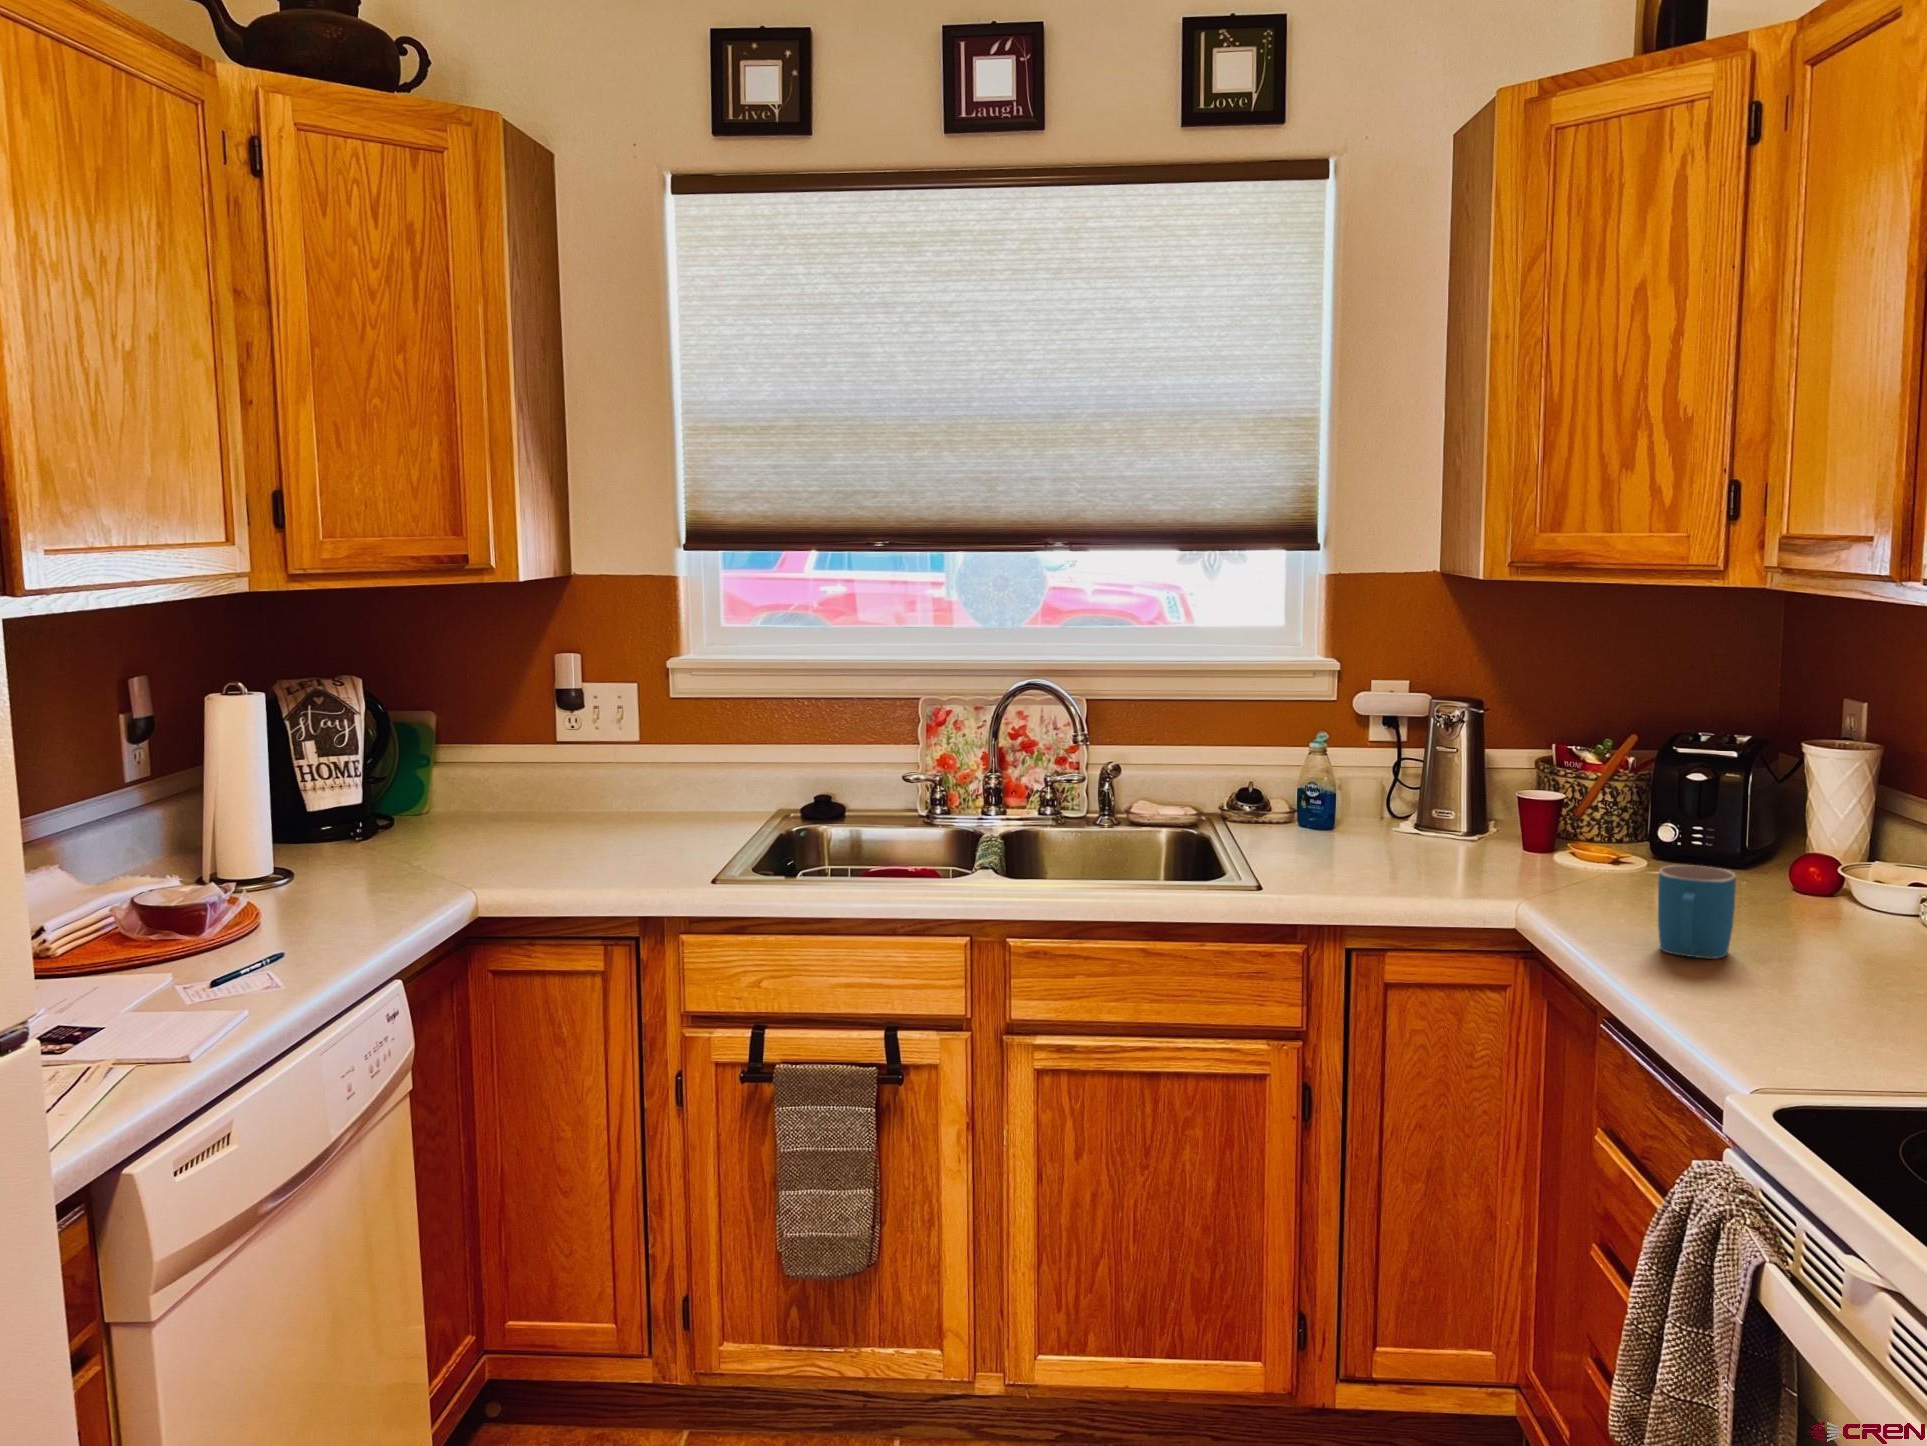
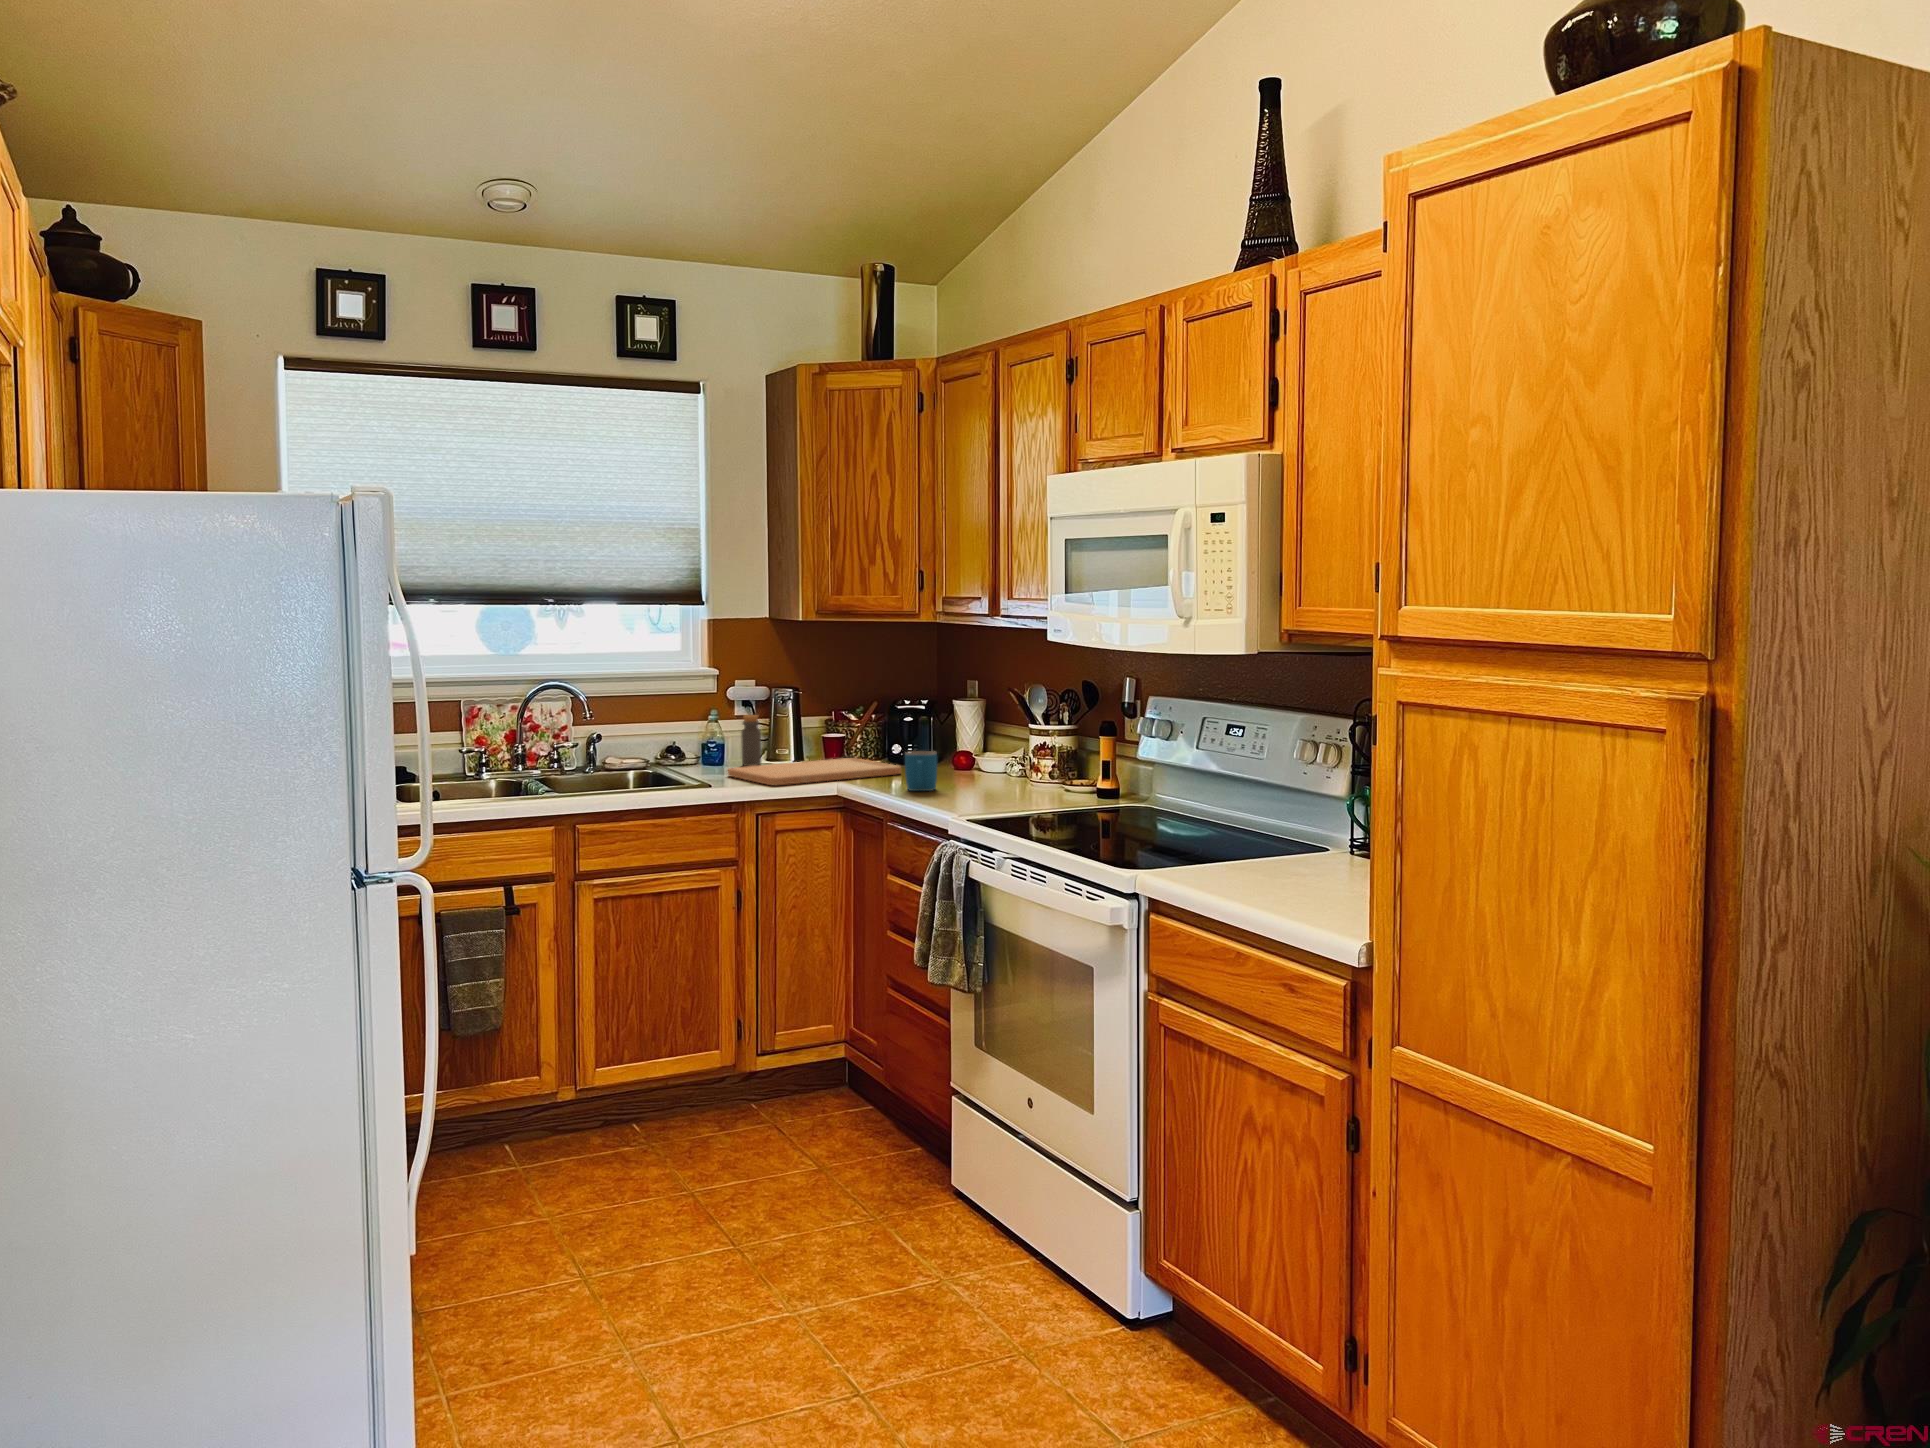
bottle: none [1375,742,1410,832] -> present [741,715,761,766]
cutting board: none [1327,834,1668,897] -> present [728,758,901,785]

